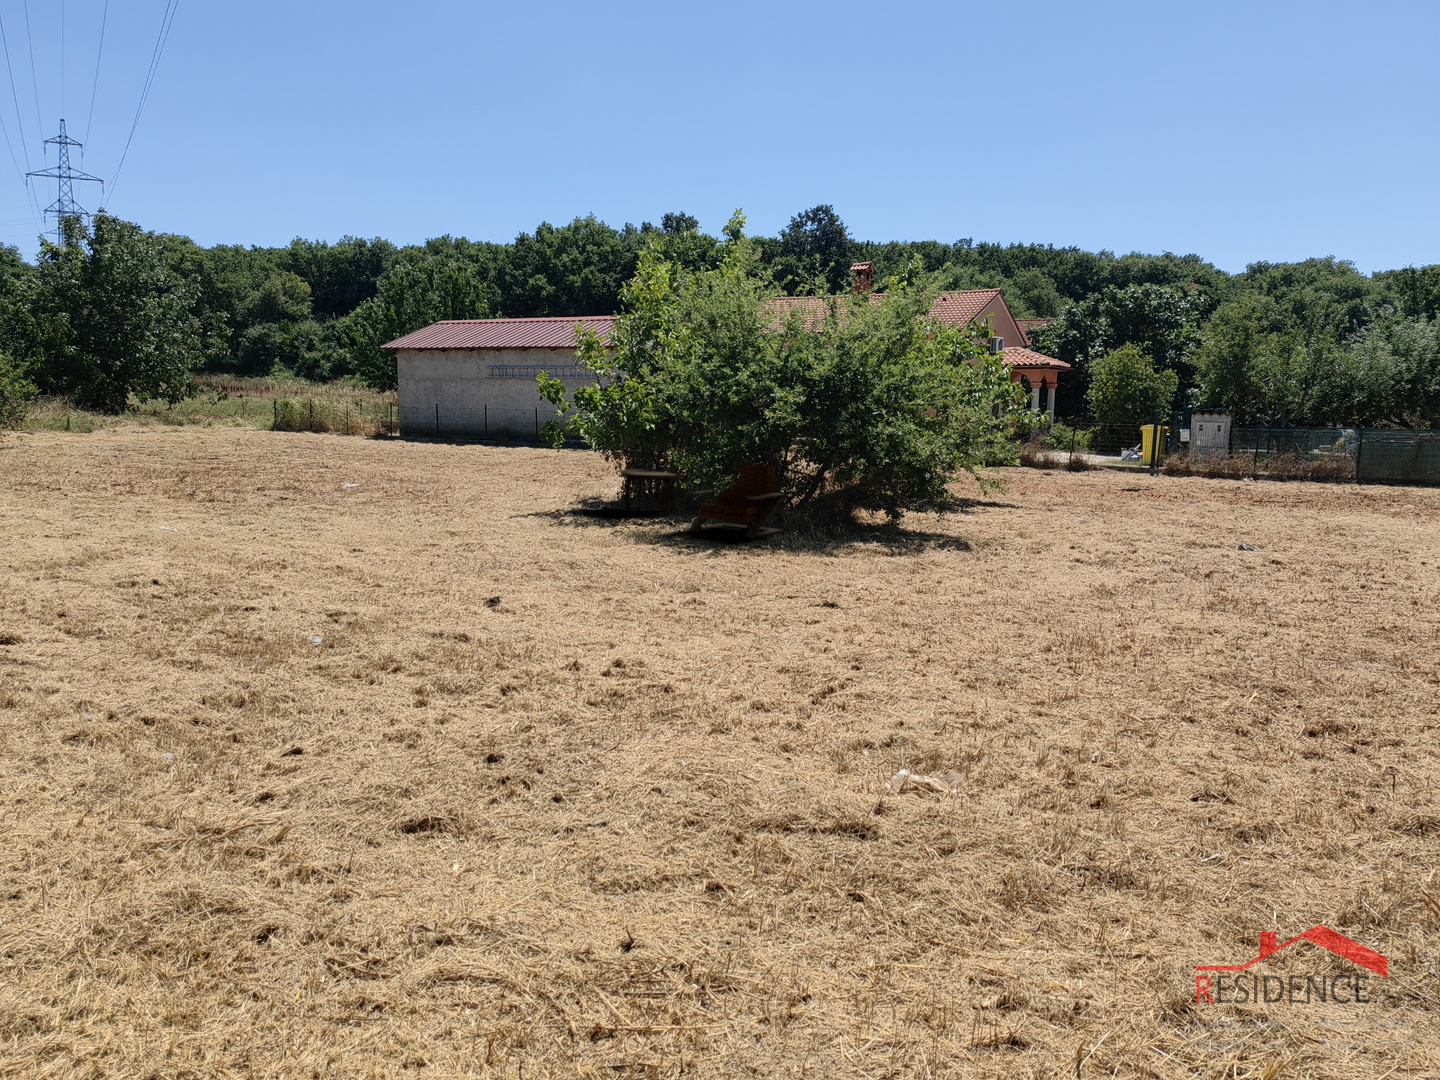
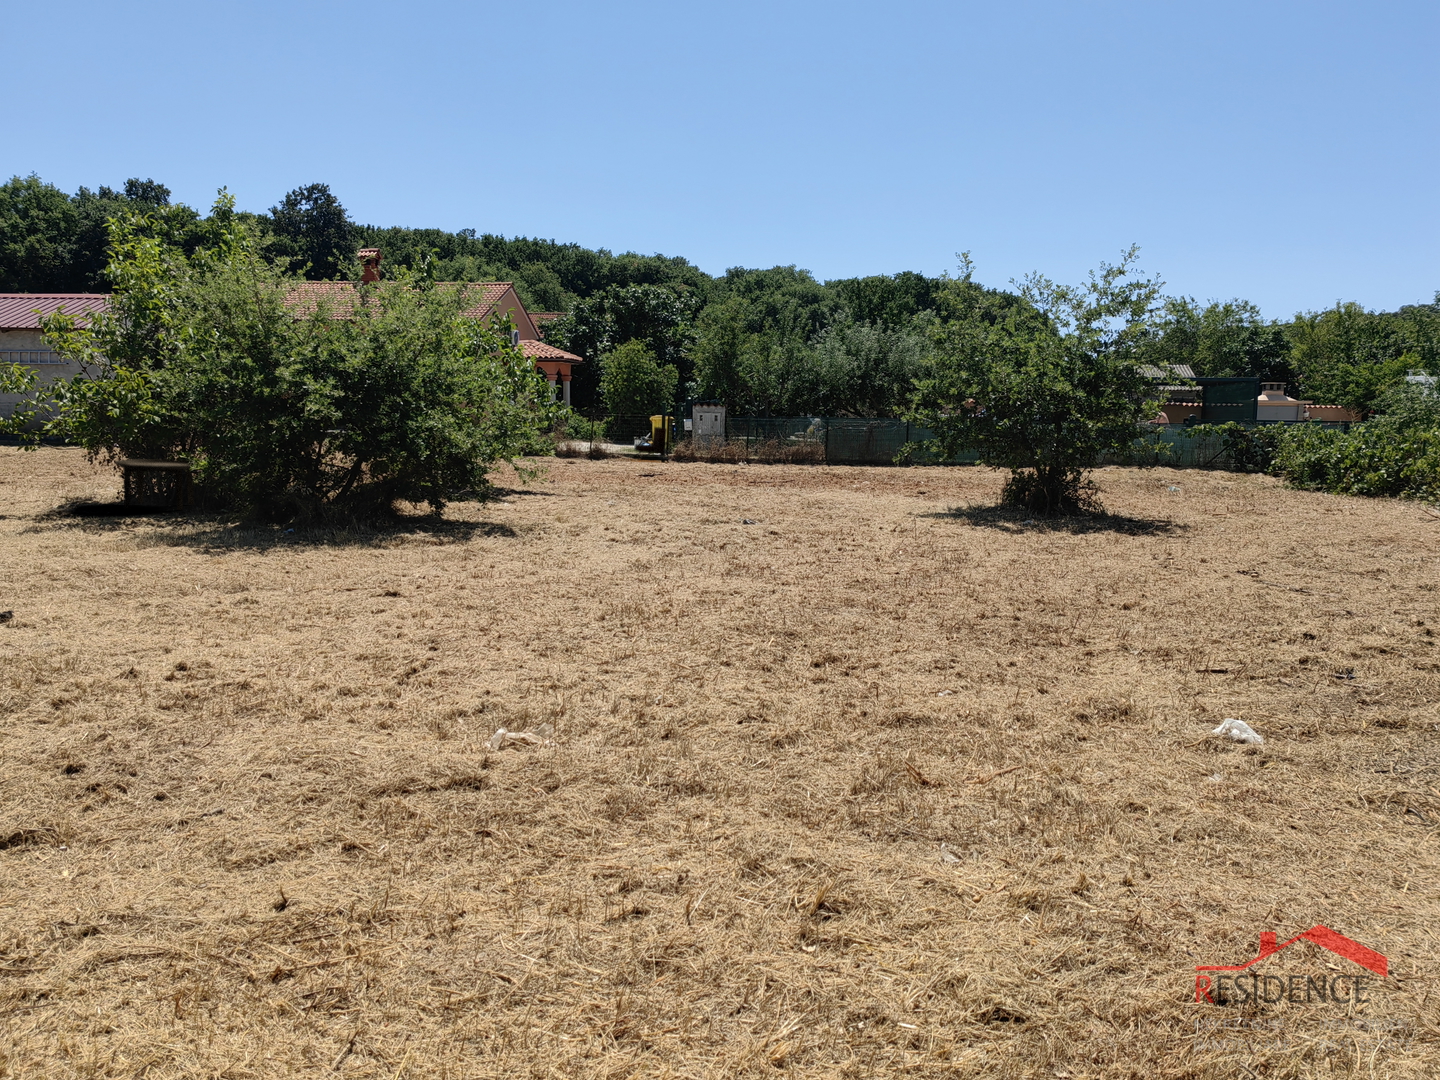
lounge chair: present [690,463,785,538] -> present [633,427,669,460]

